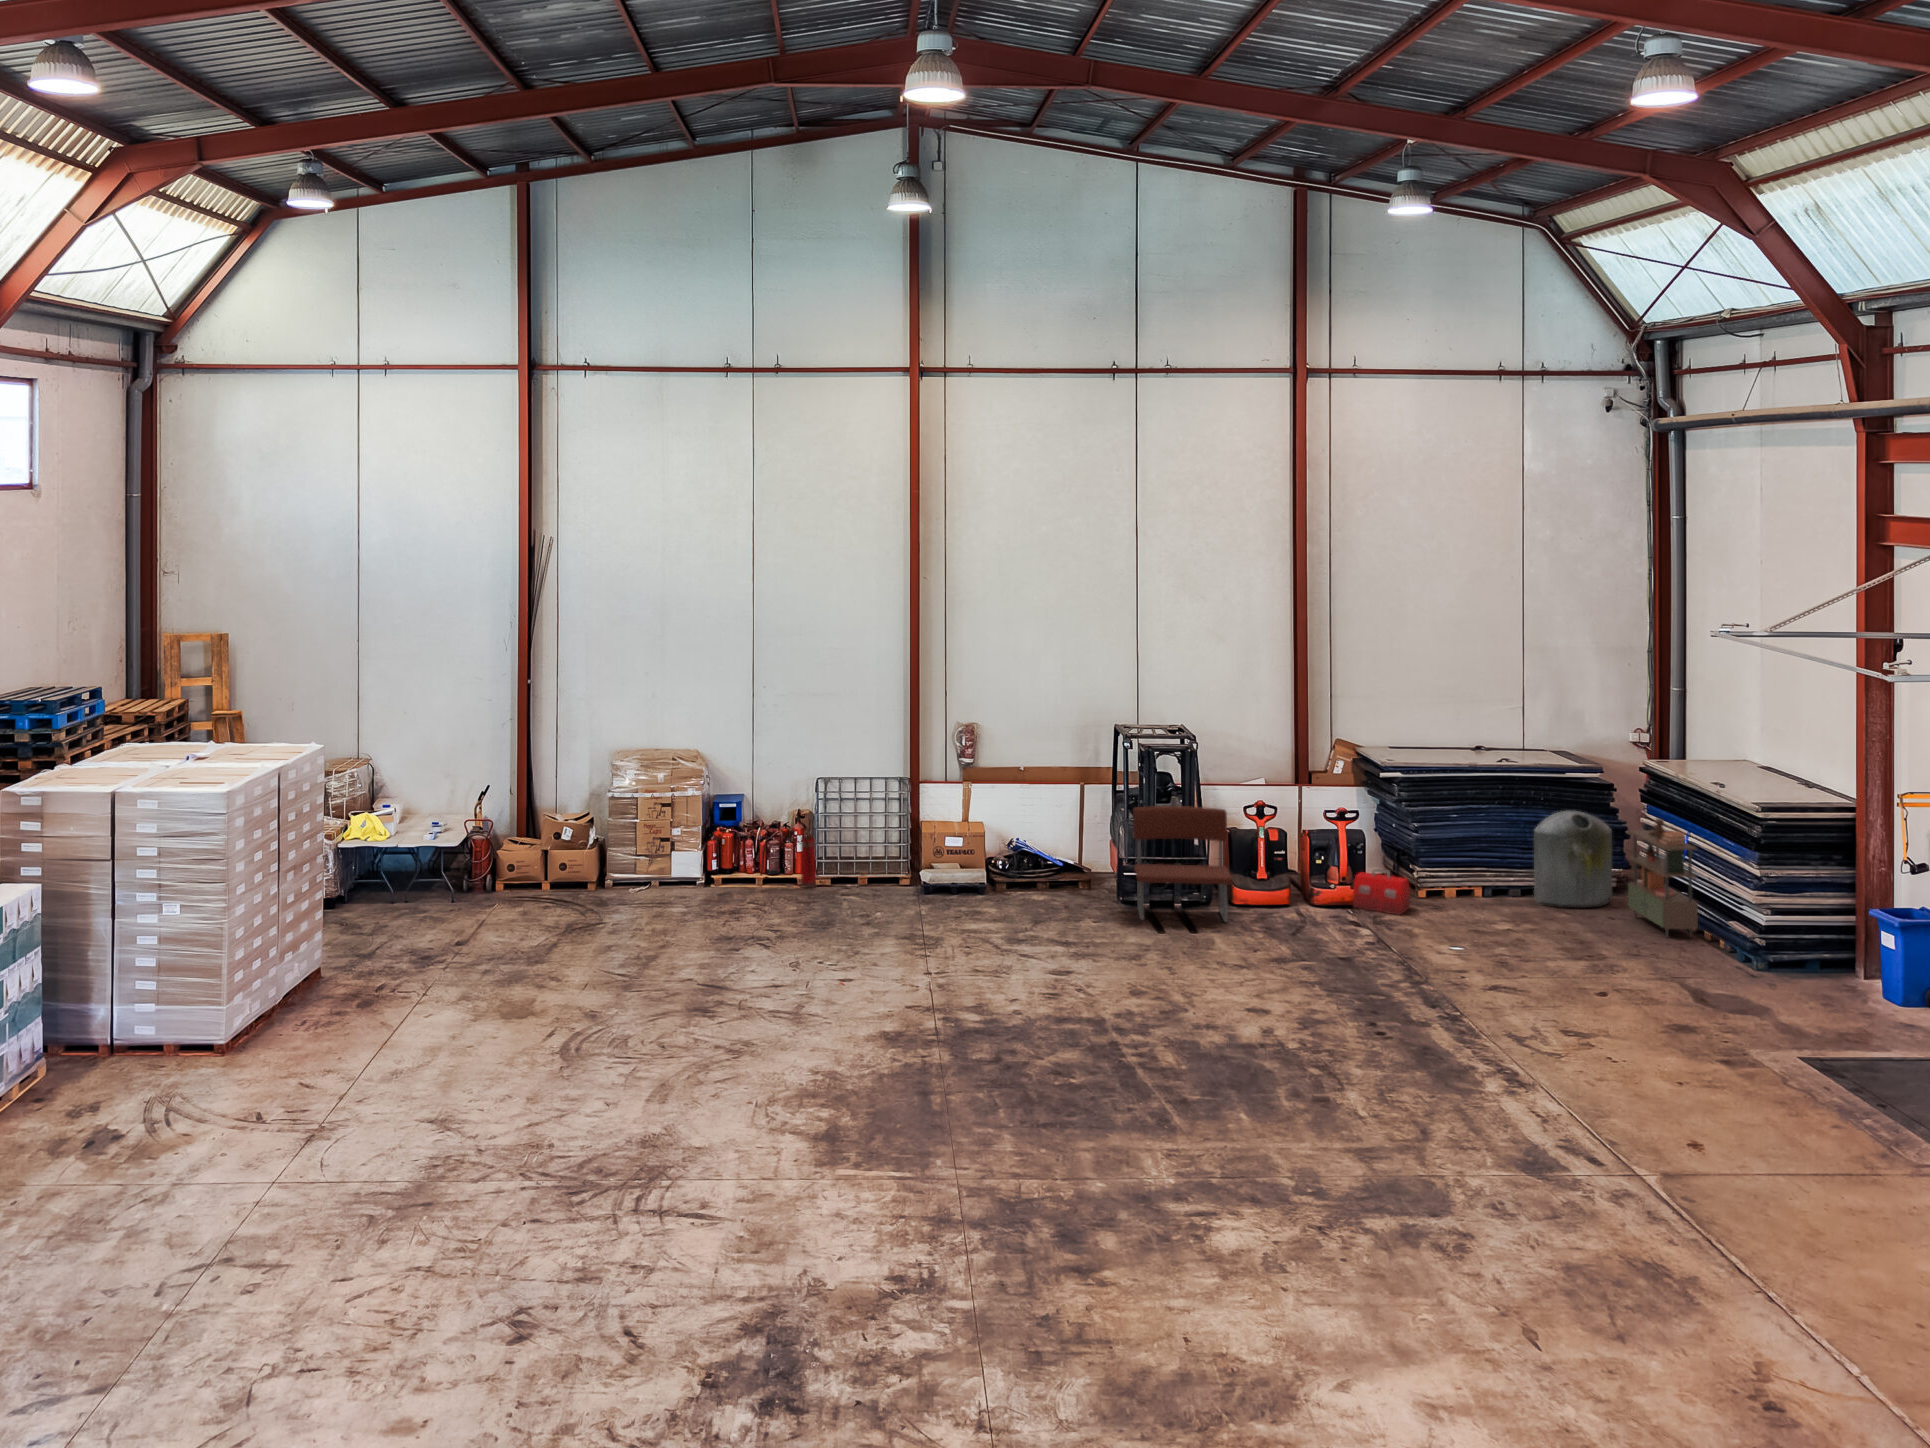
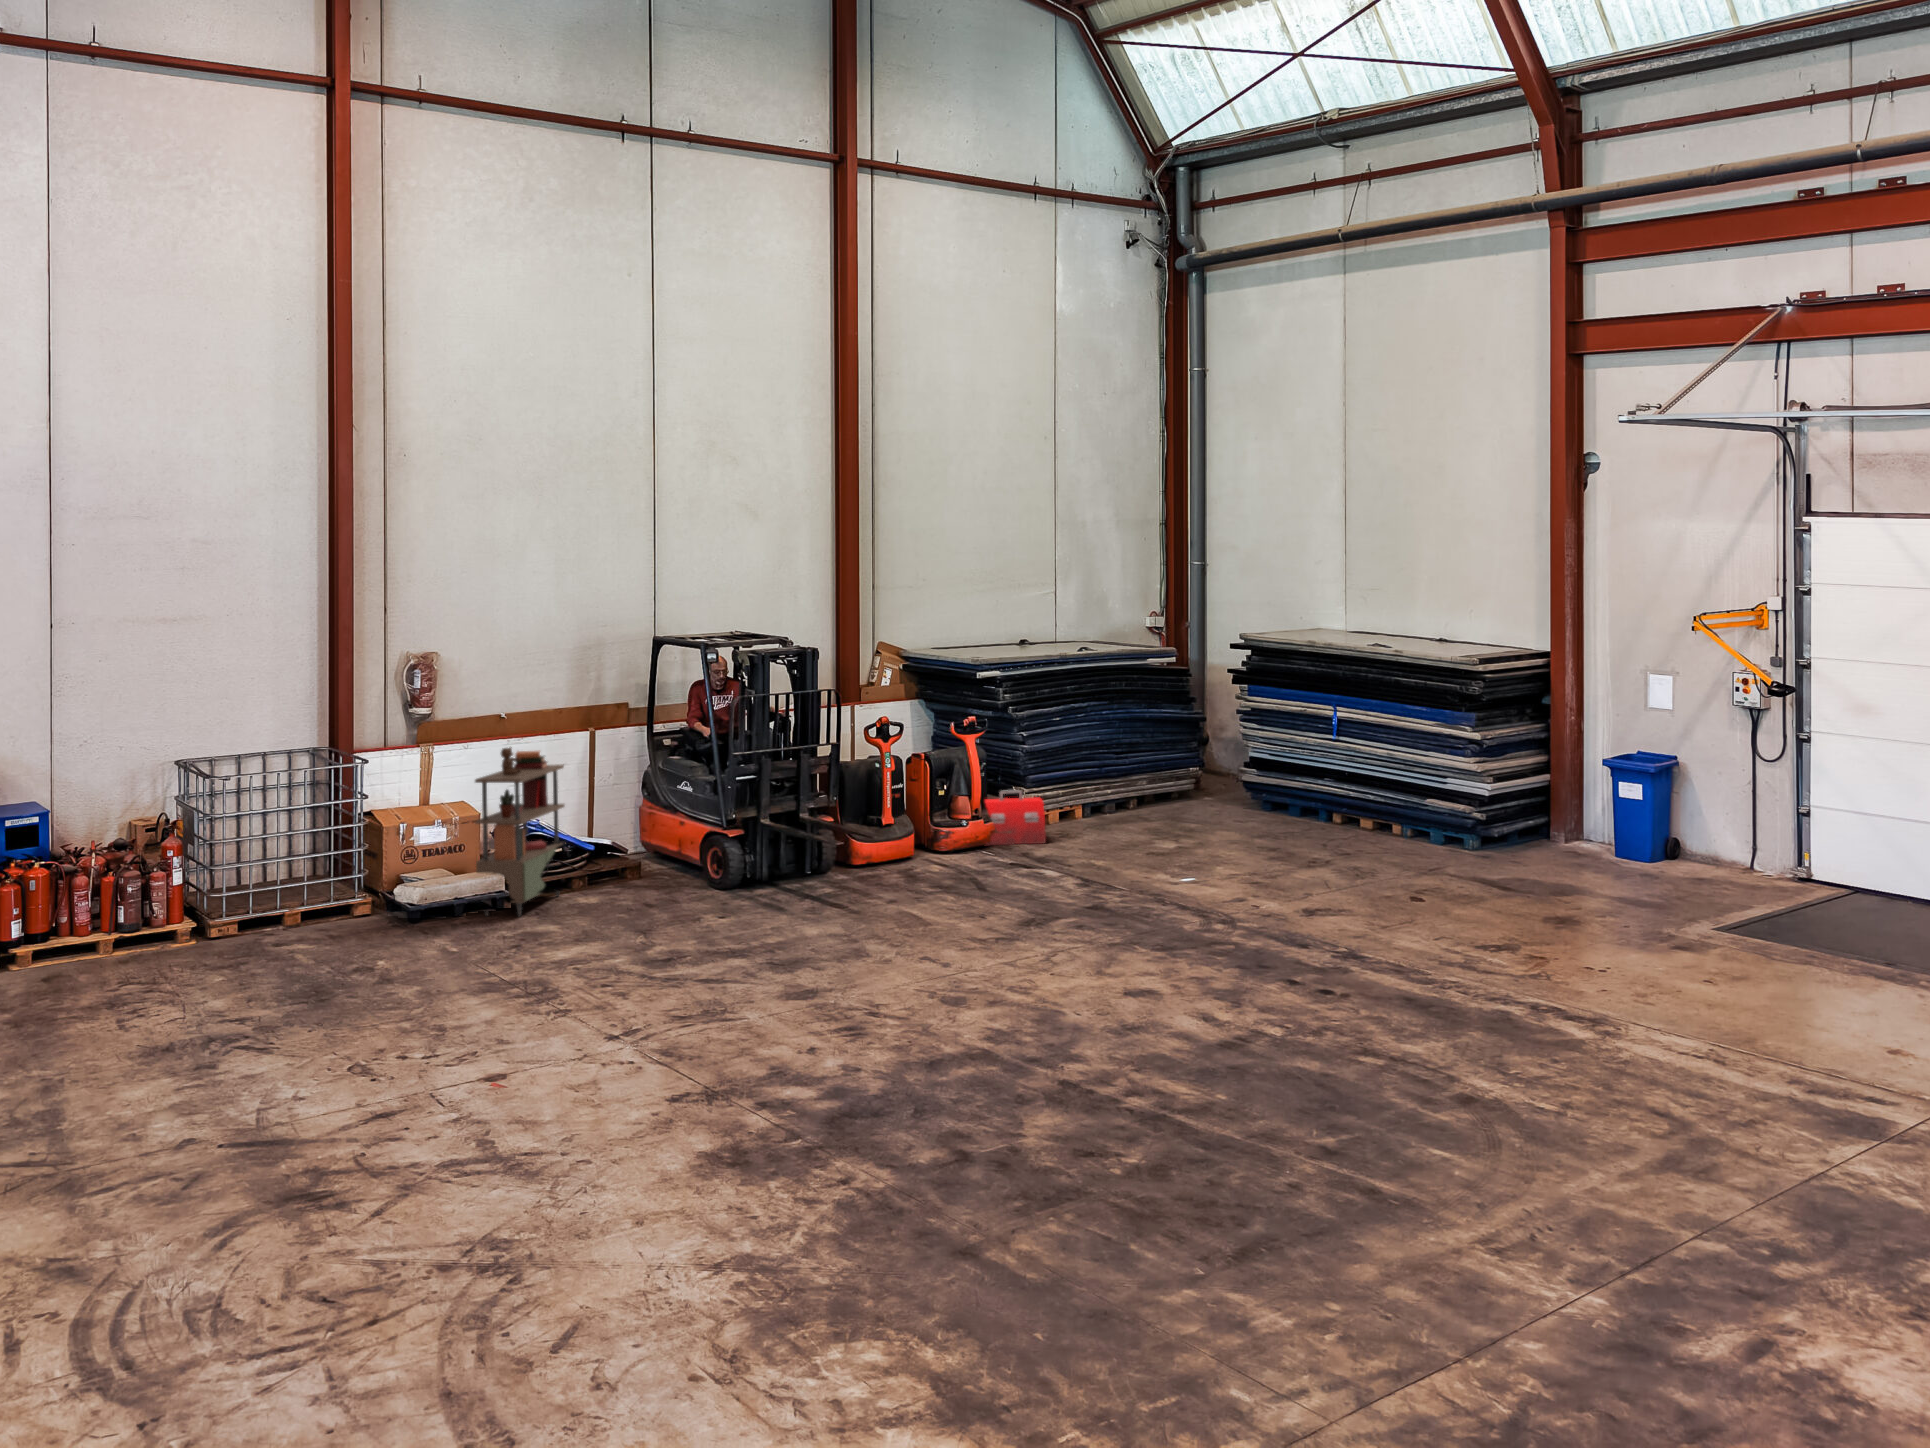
bench: present [1133,806,1233,922] -> none [741,724,898,894]
trash can: present [1534,811,1612,908] -> none [1137,699,1206,816]
shelving unit: present [1628,818,1698,937] -> present [475,747,566,916]
fire extinguisher: present [800,829,817,888] -> none [184,837,219,945]

